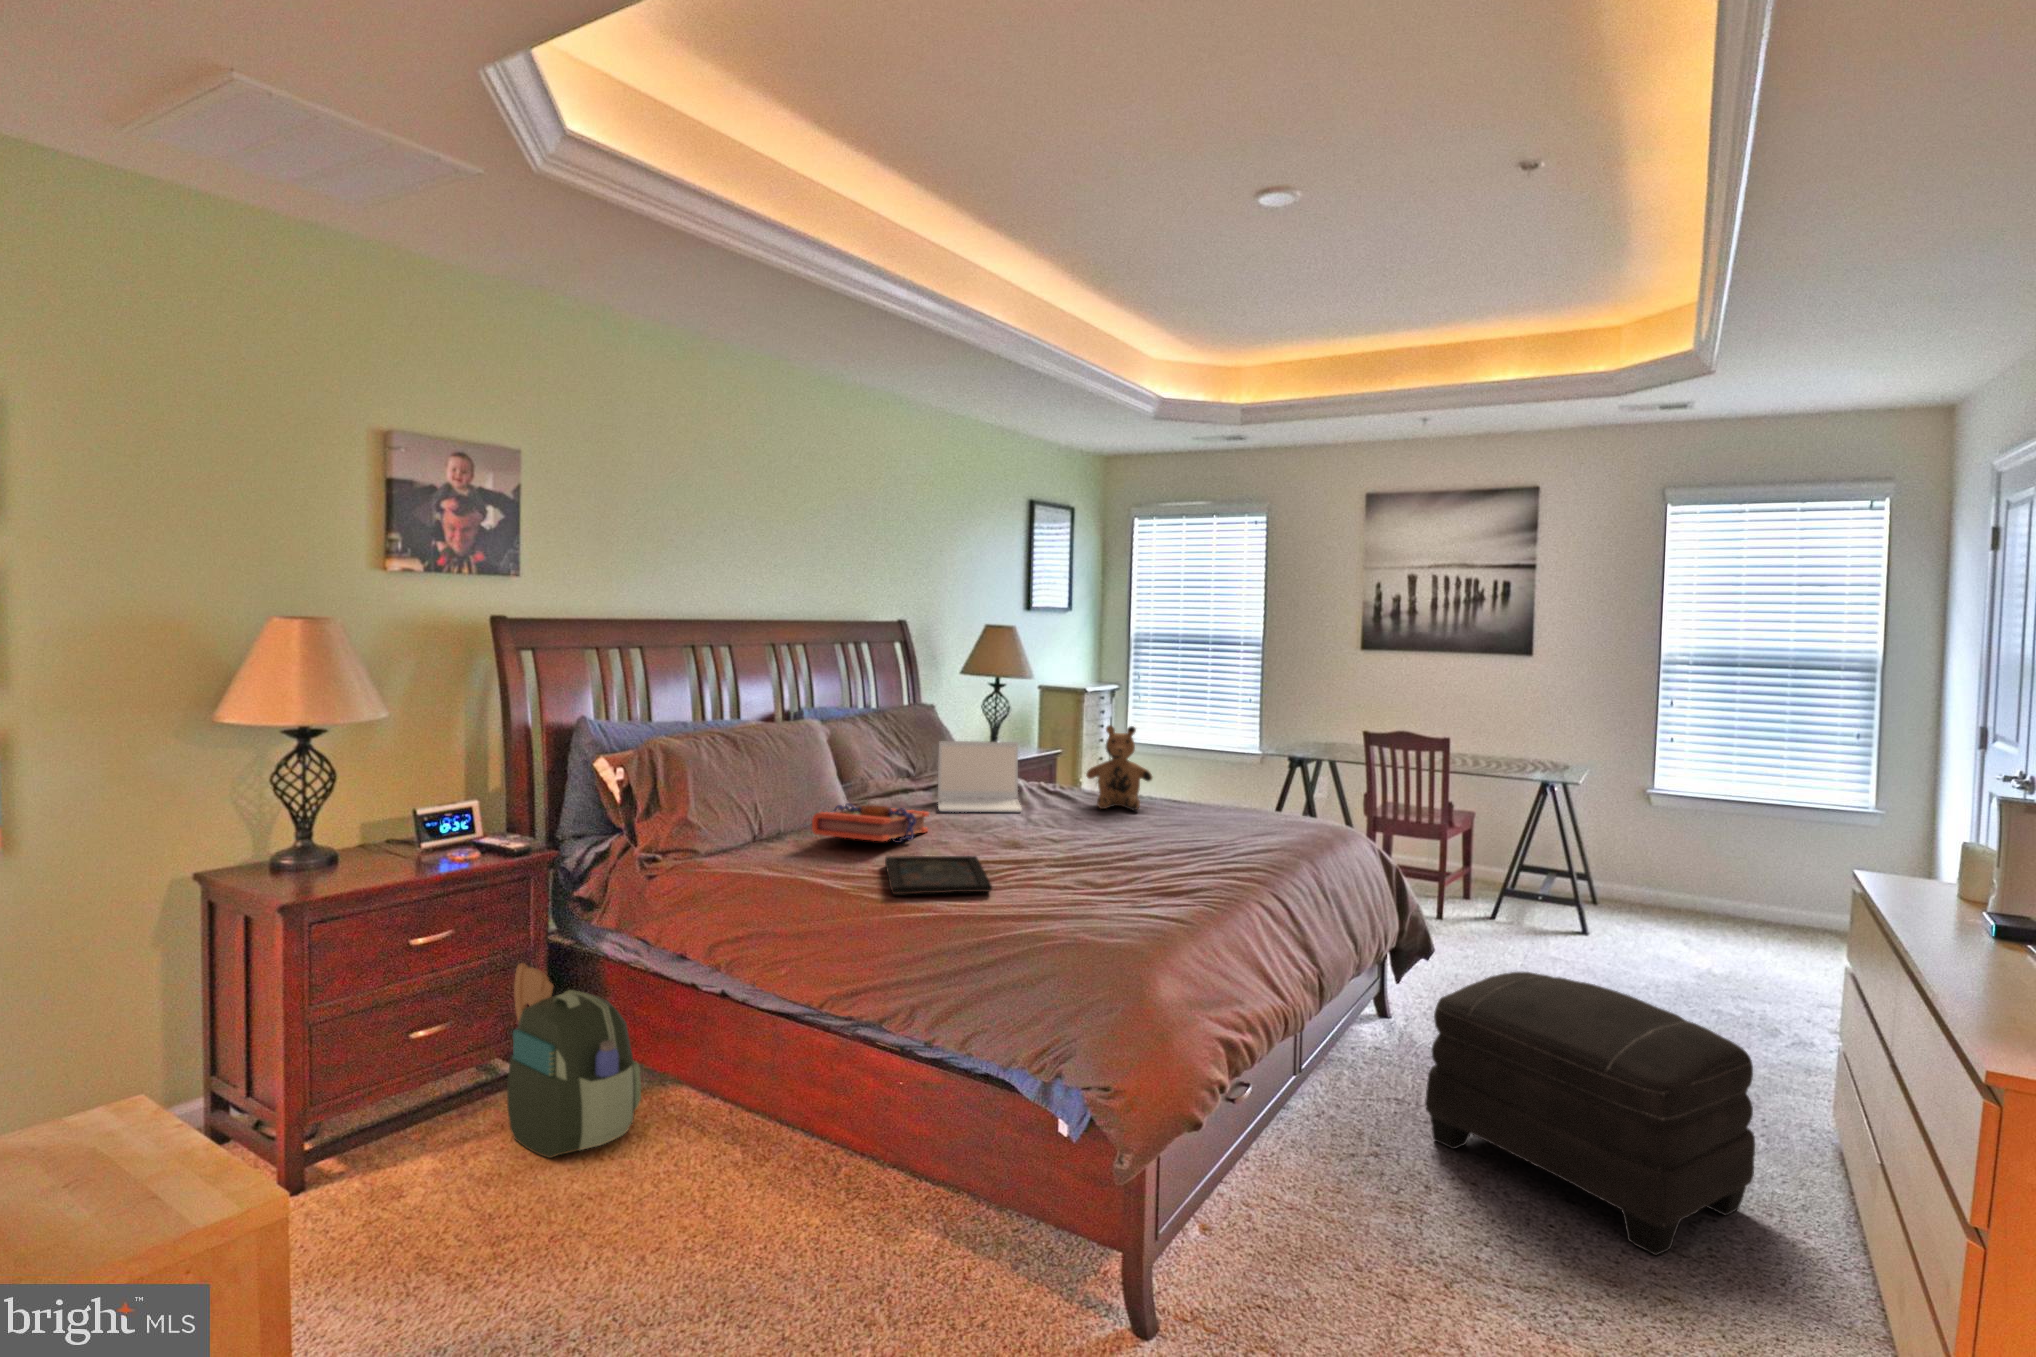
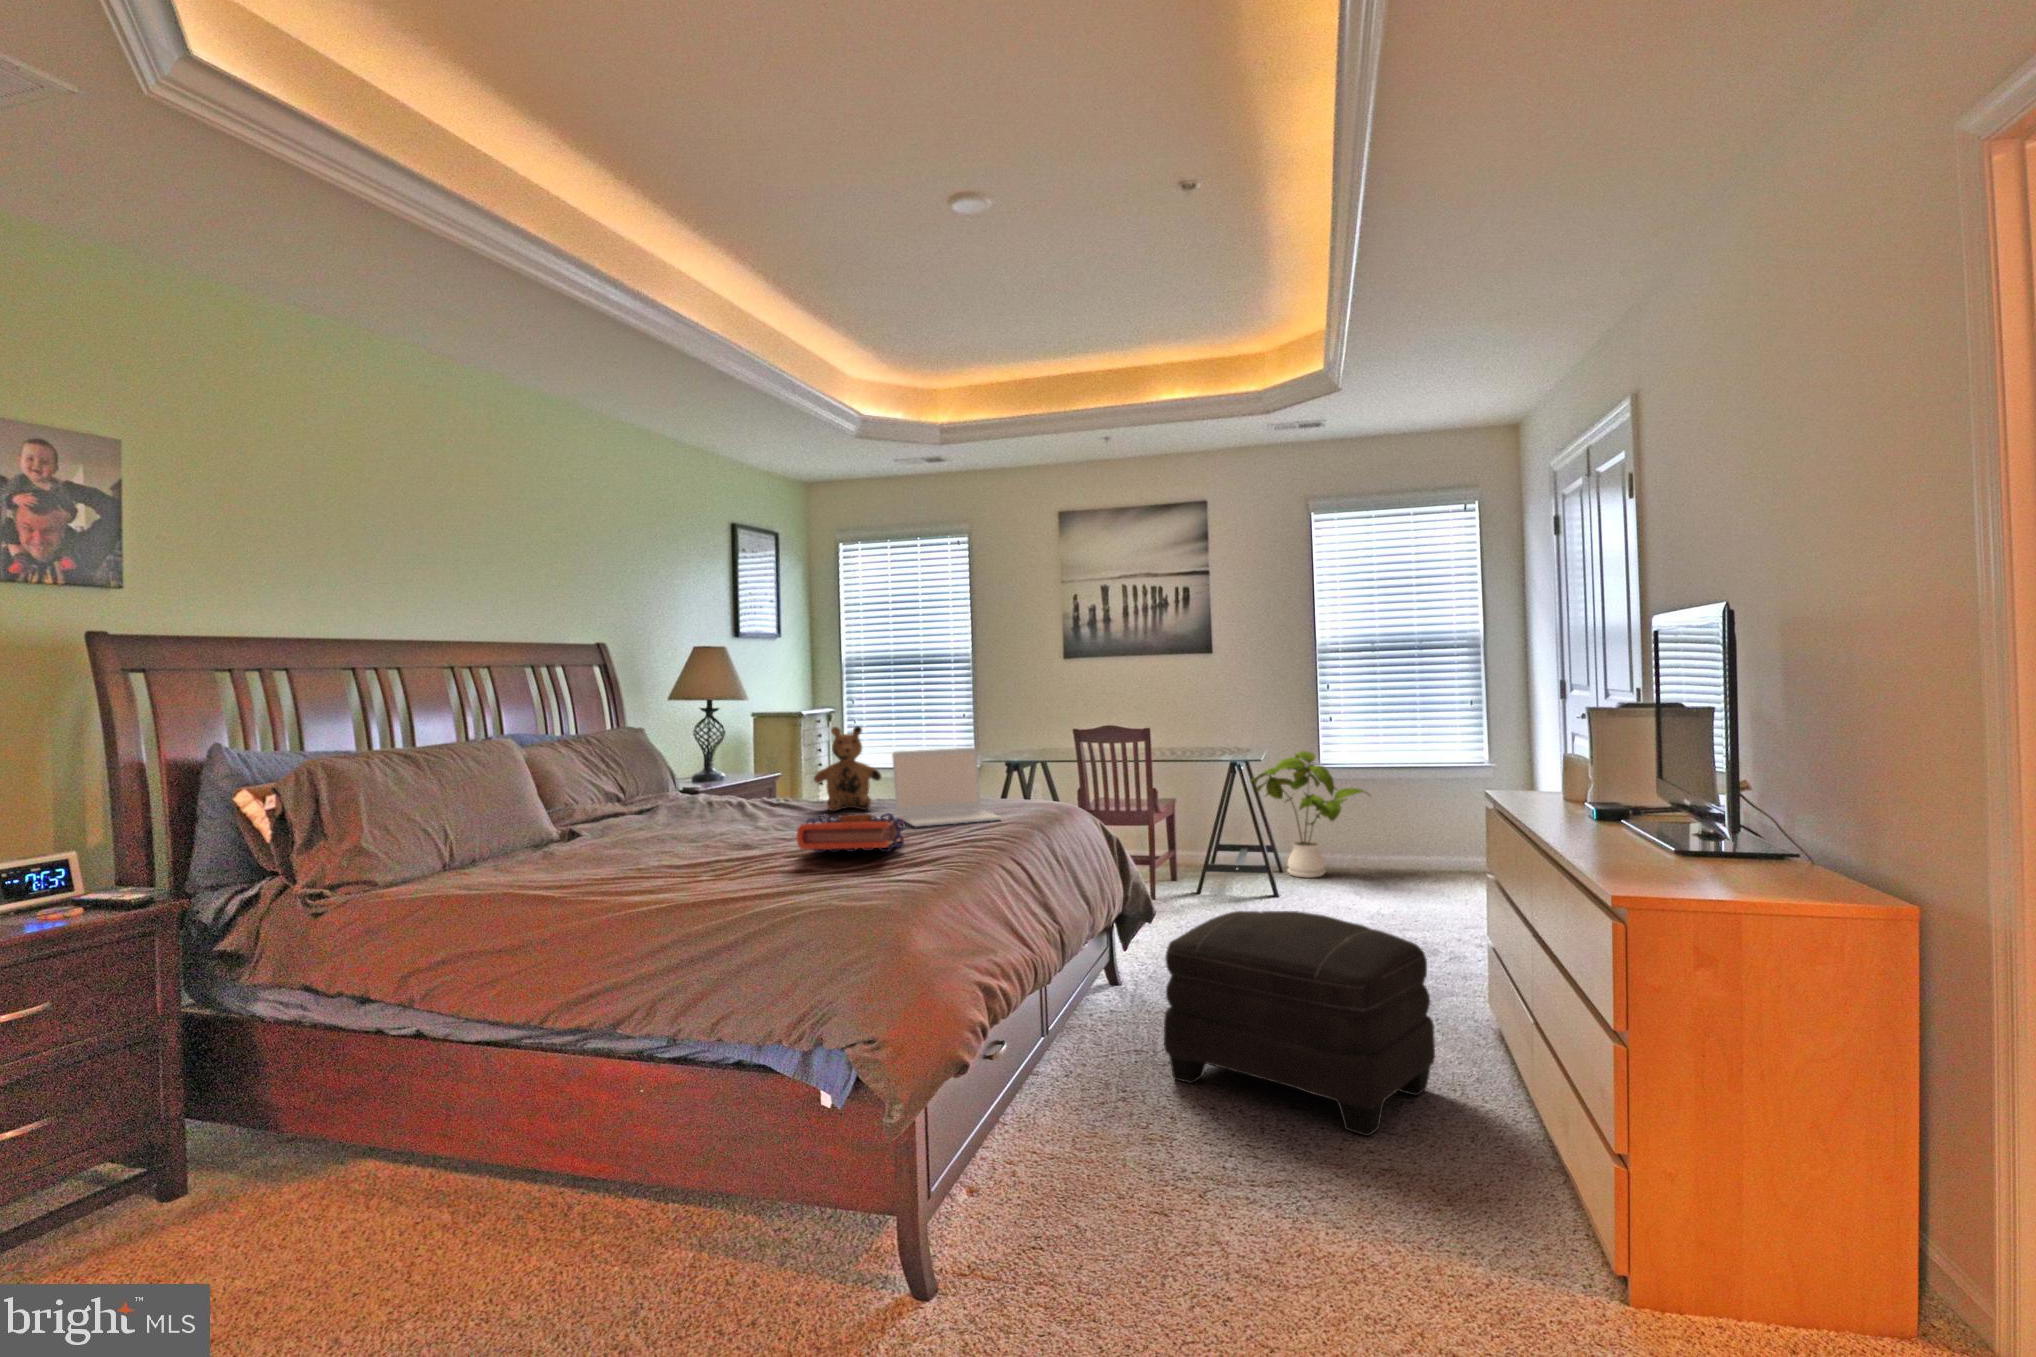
laptop: present [938,741,1022,812] -> present [892,748,1001,826]
house plant: none [1559,774,1714,914] -> present [1252,751,1368,878]
book: present [812,803,929,843] -> present [797,813,905,853]
tray: present [885,856,992,894] -> none [605,855,731,895]
backpack: present [507,963,641,1158] -> none [126,1038,313,1264]

